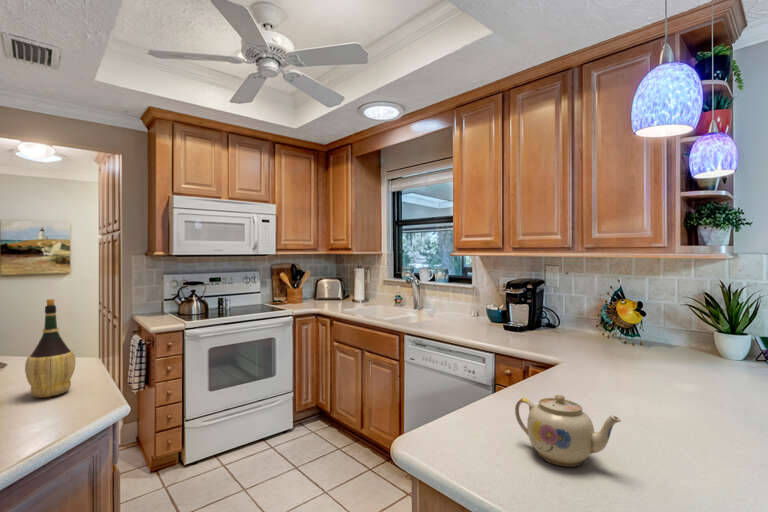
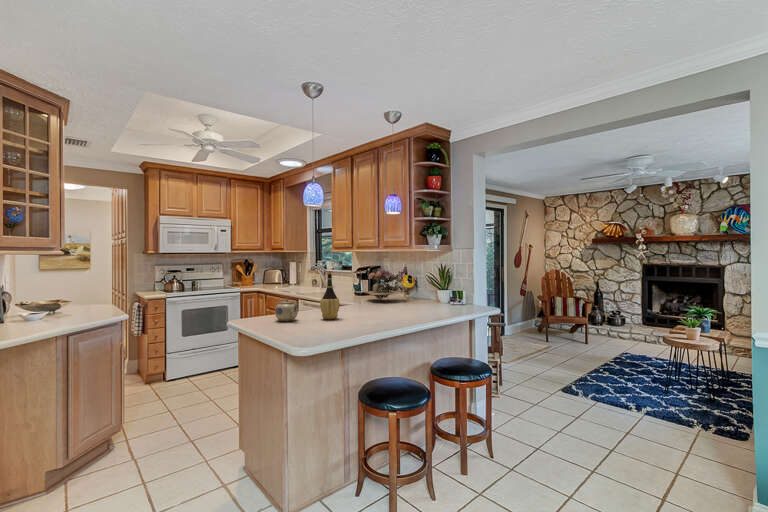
flower arrangement: none [553,284,650,347] -> present [366,266,407,300]
wine bottle: present [25,299,76,397] -> present [320,271,340,319]

